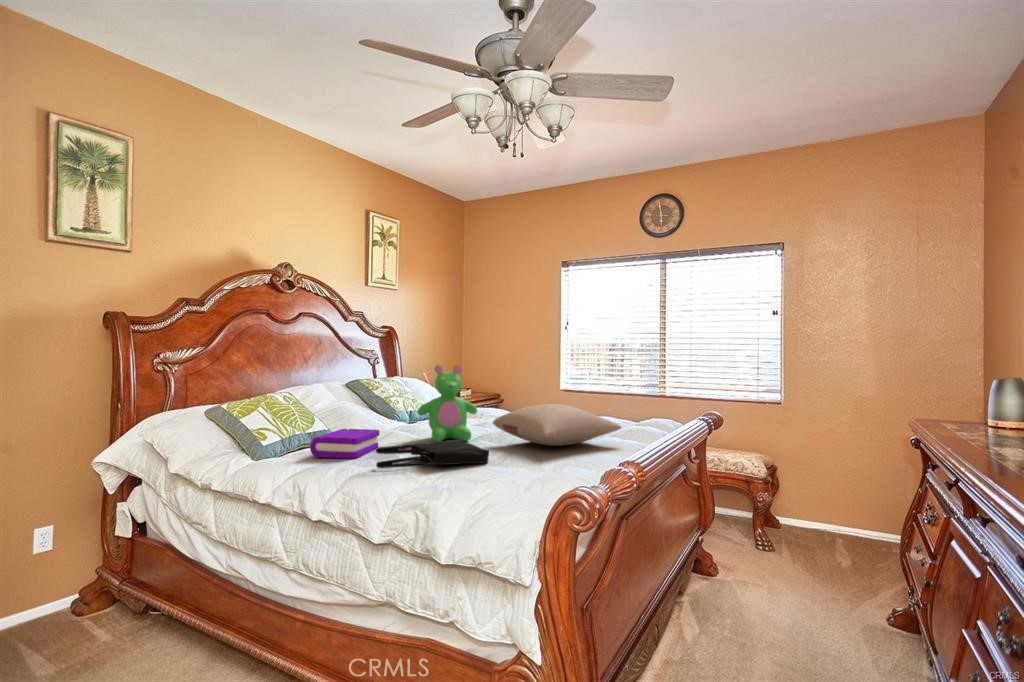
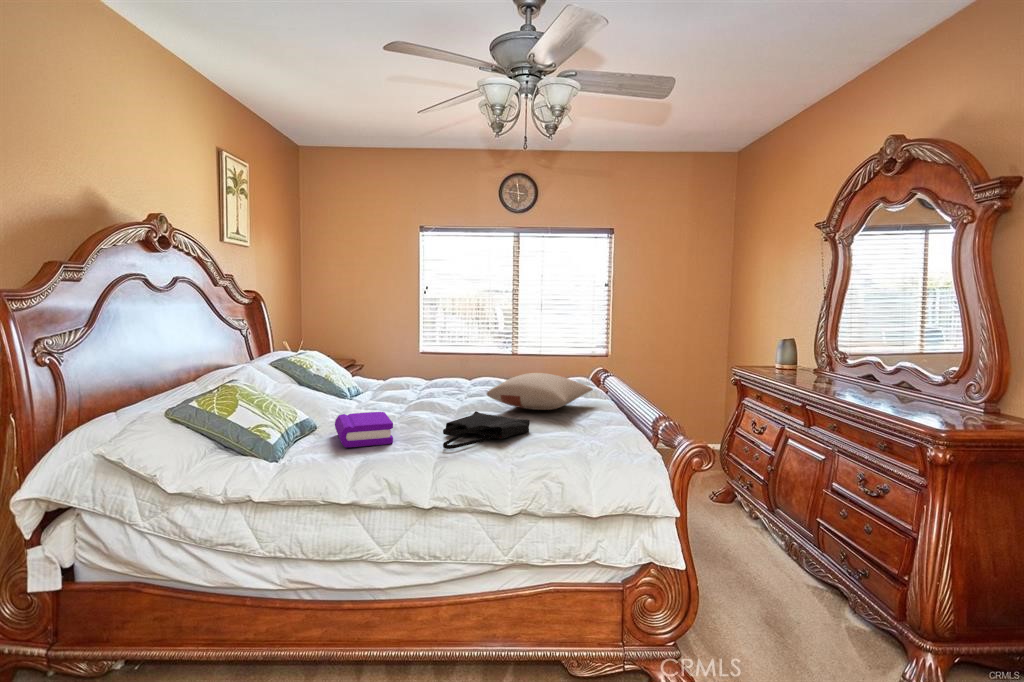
teddy bear: present [418,365,477,442] -> none [400,340,460,418]

